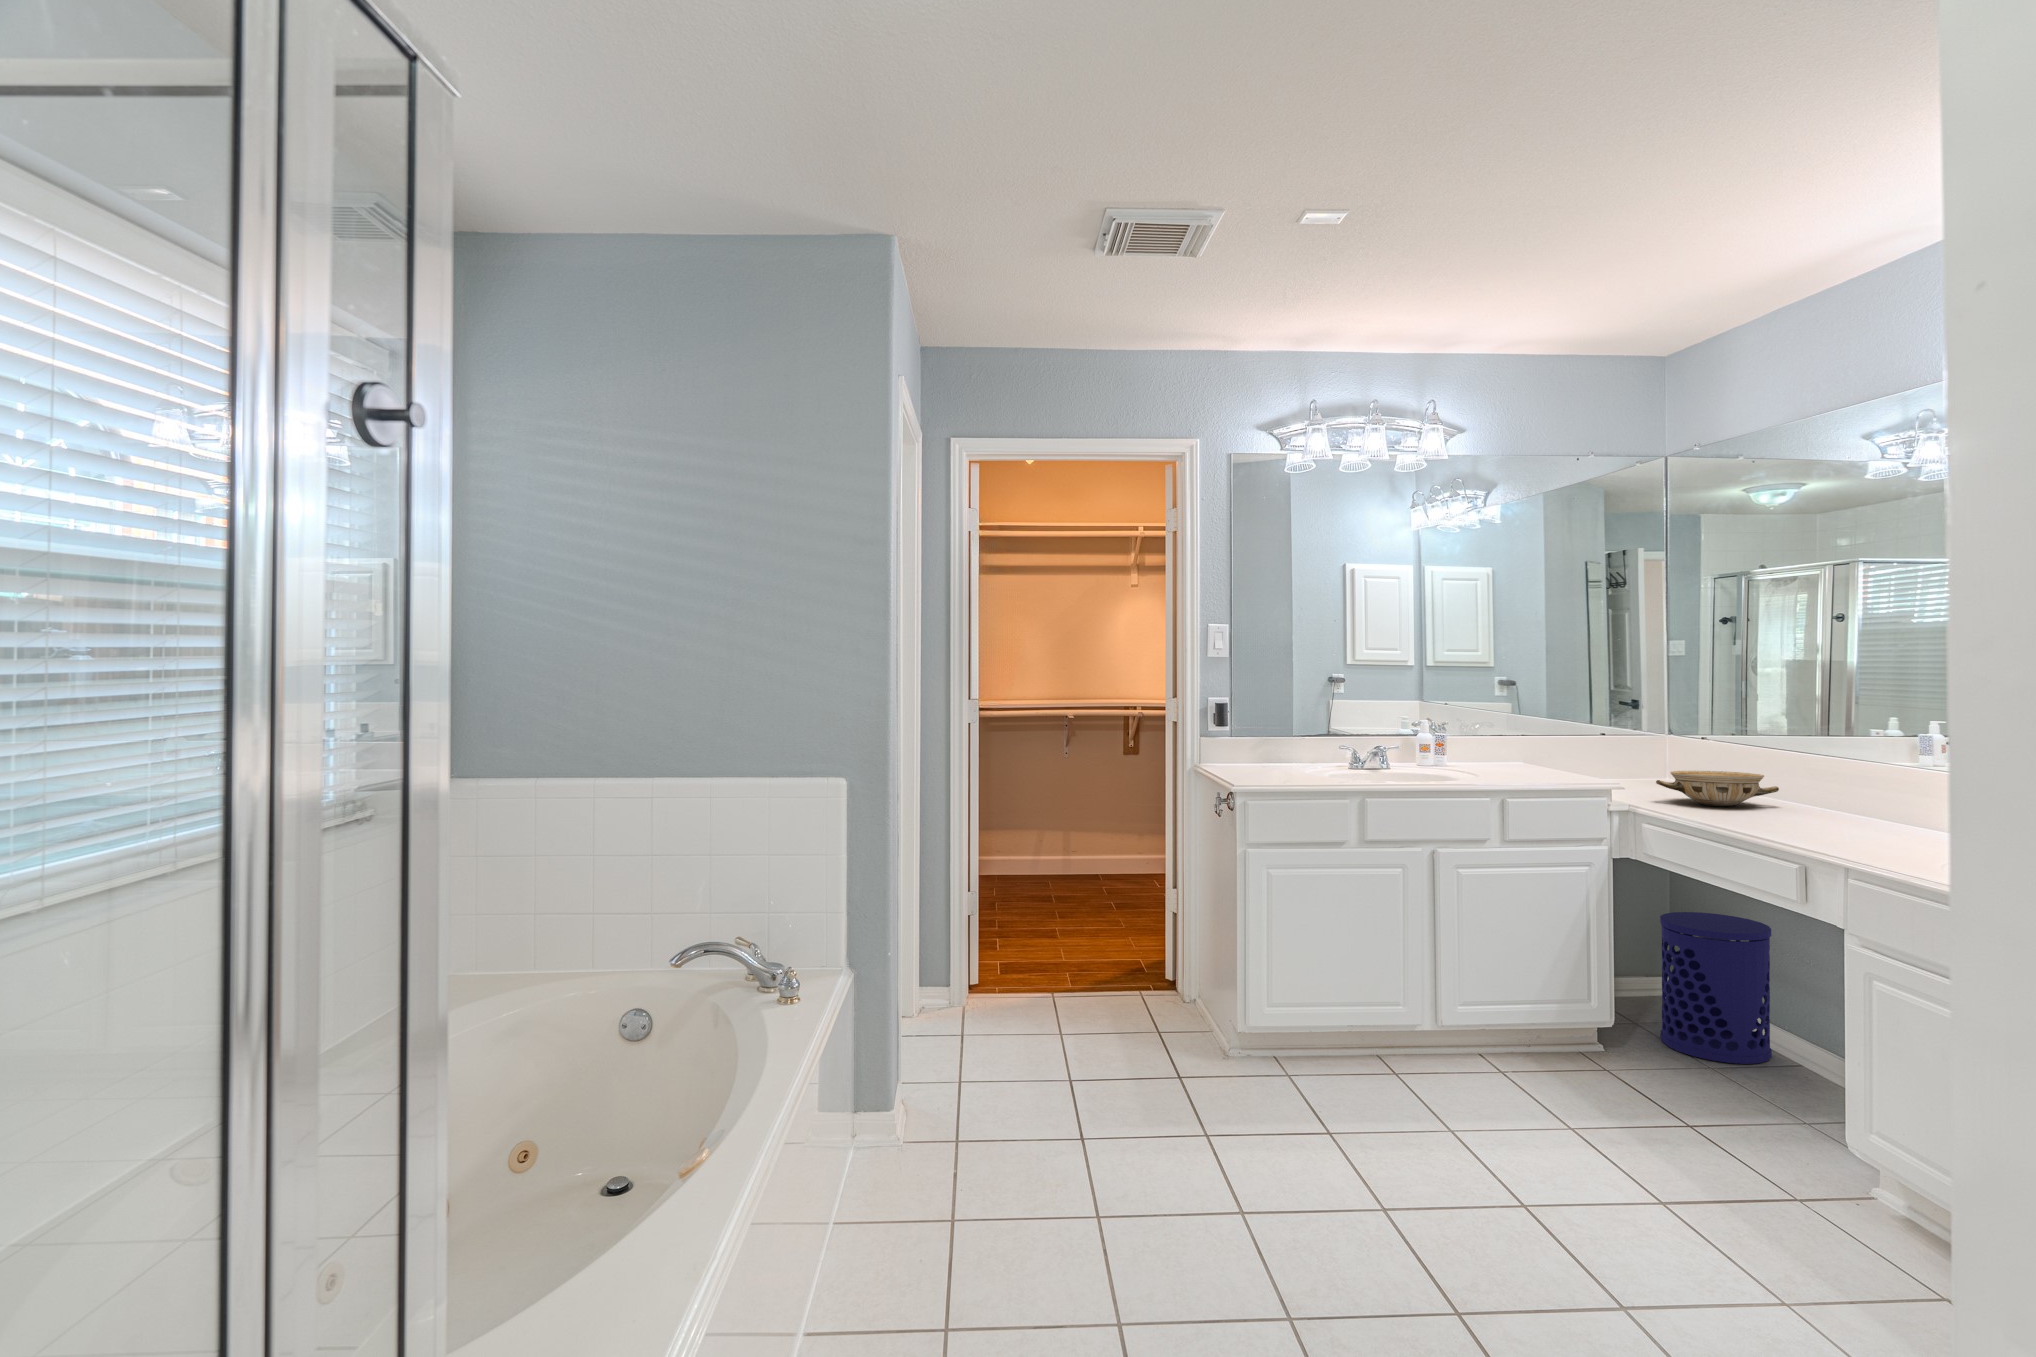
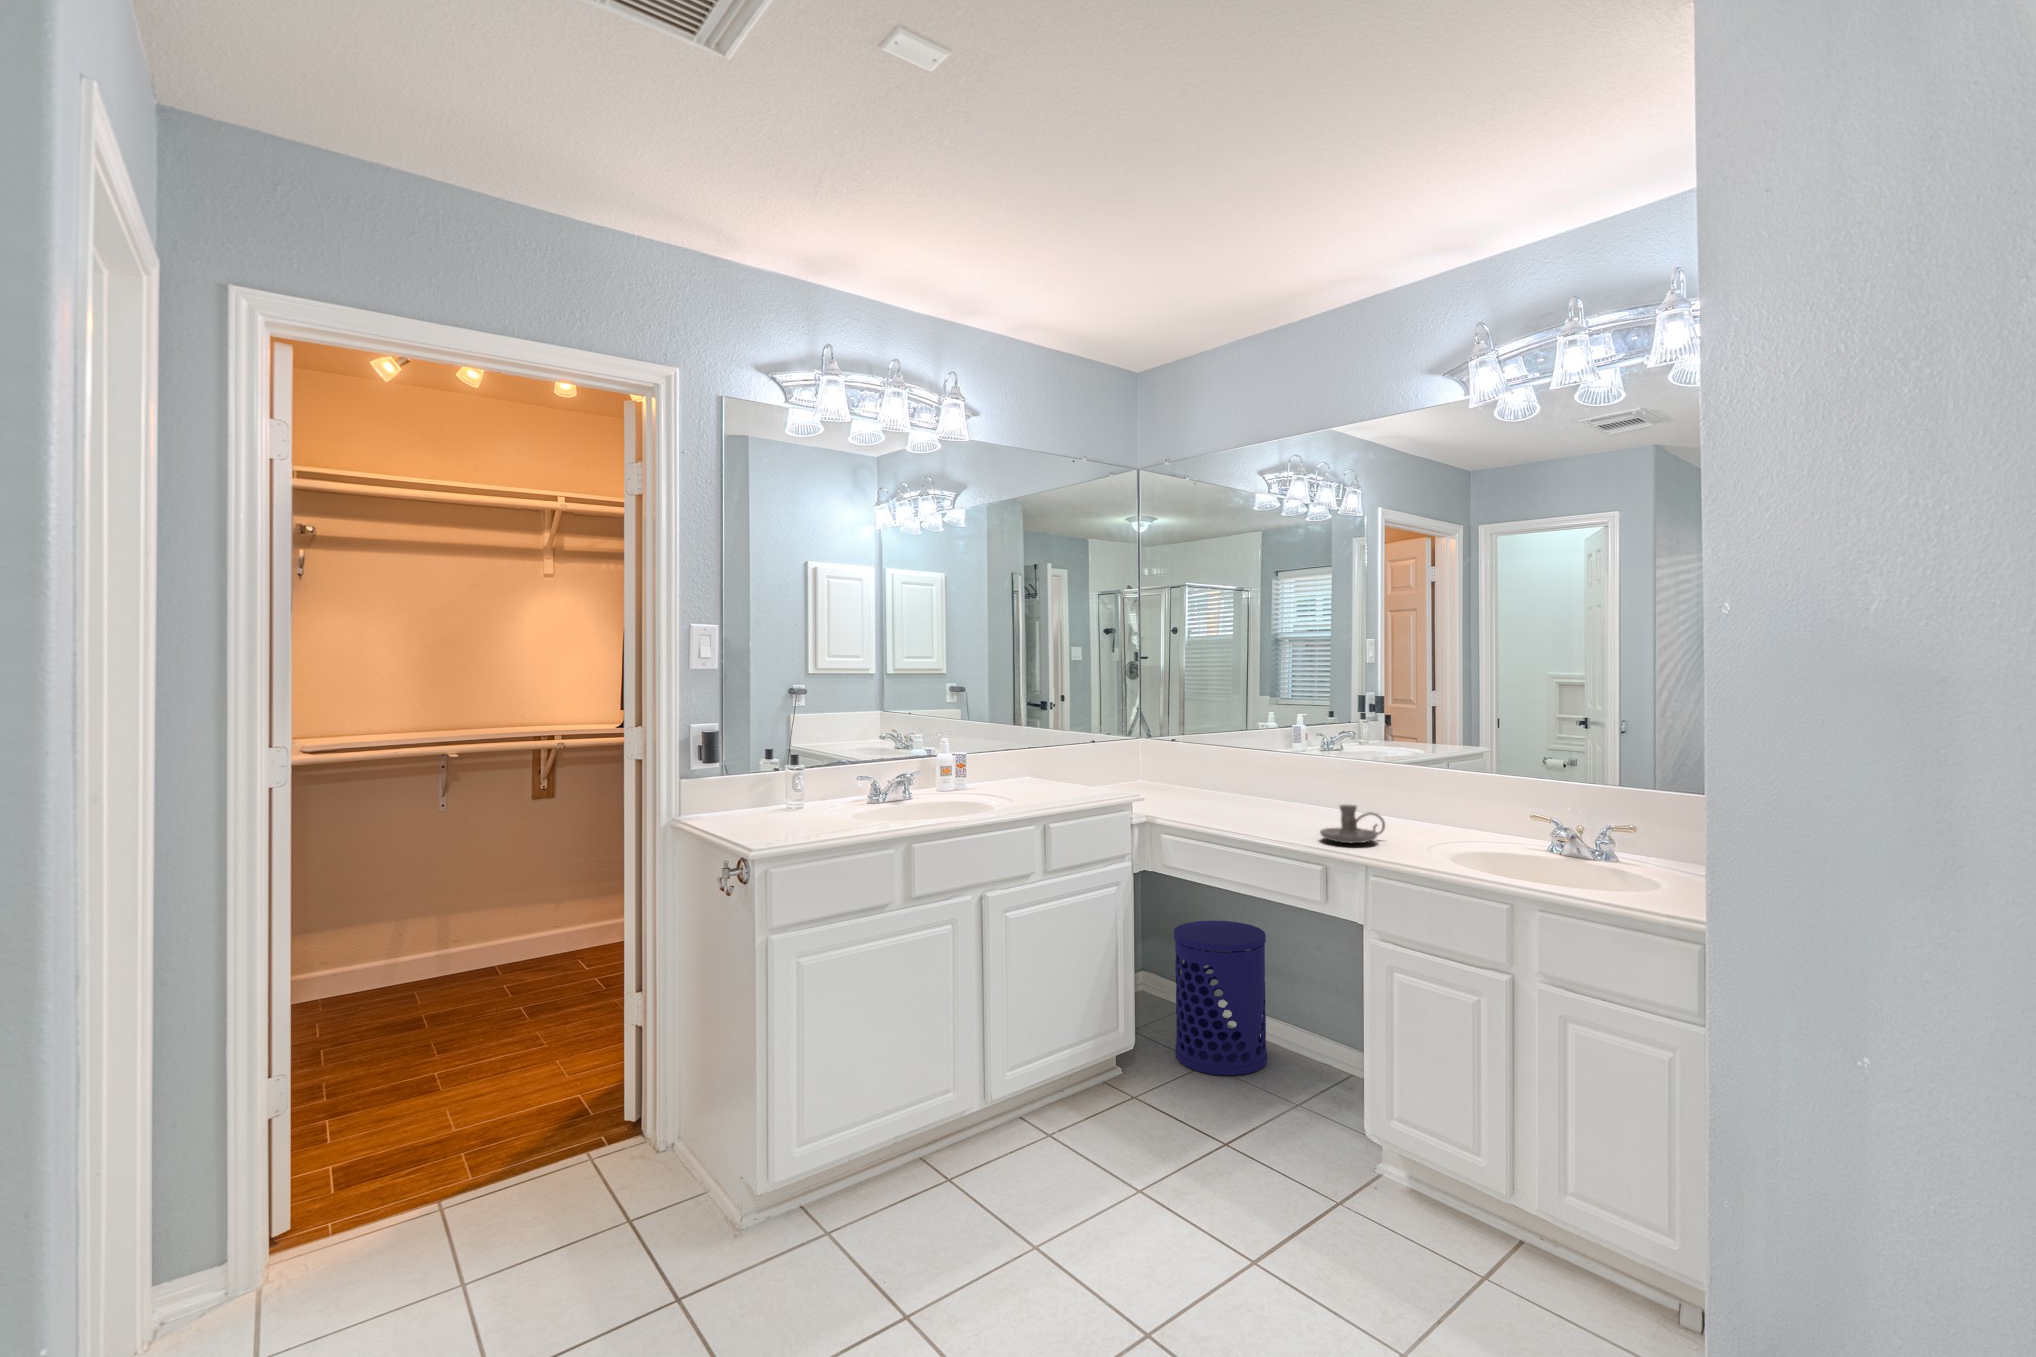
ceramic bowl: present [1656,771,1779,806] -> none [1177,781,1274,817]
candle holder: none [1784,795,1870,833] -> present [1320,805,1385,843]

